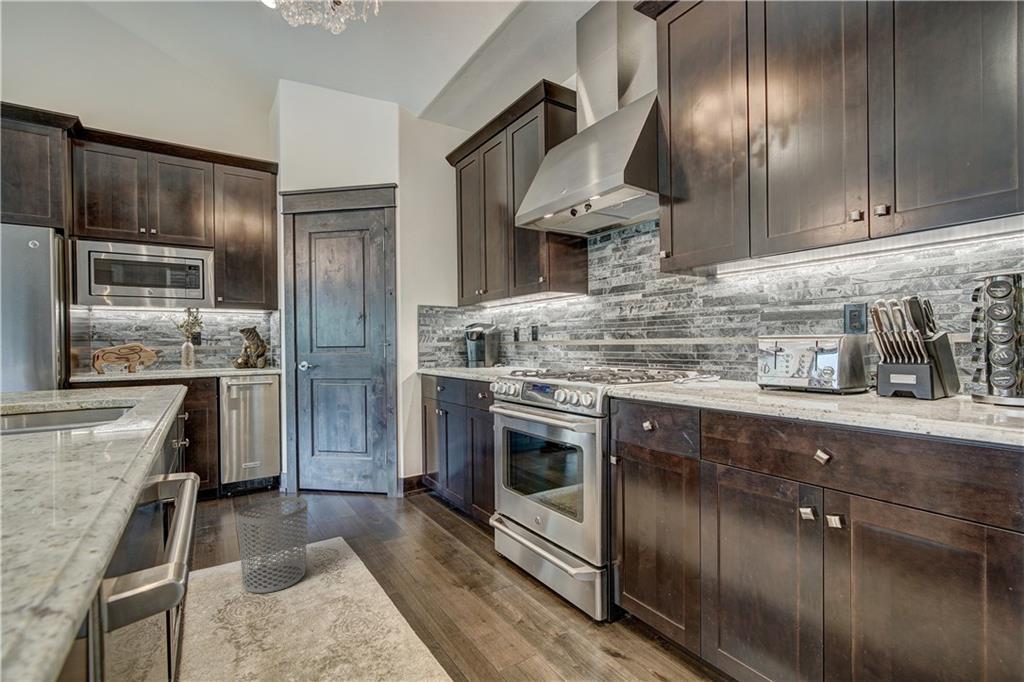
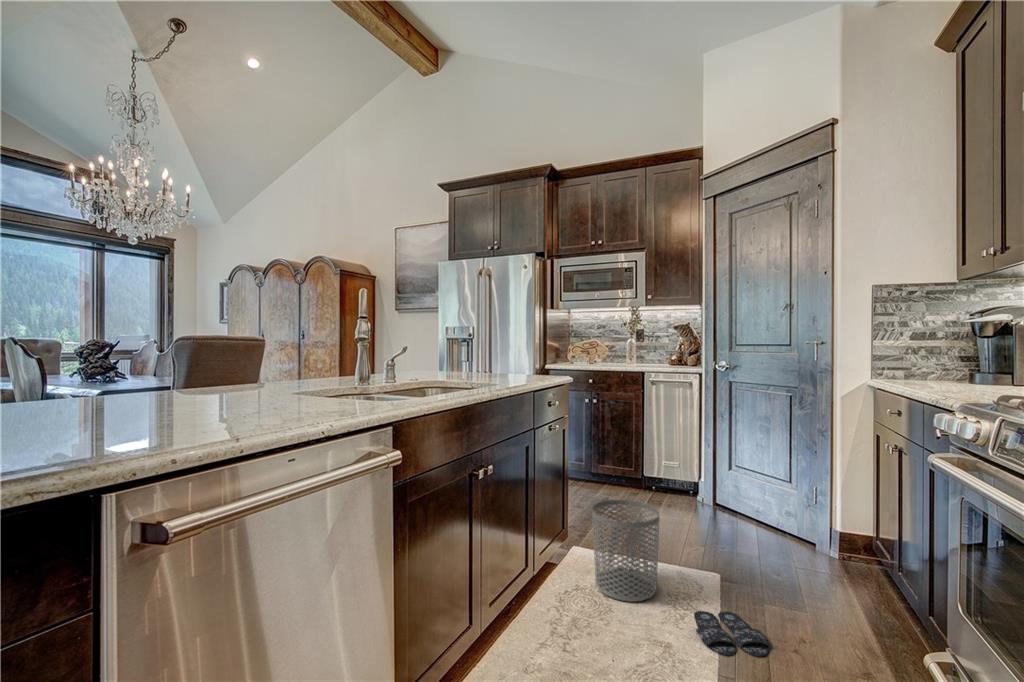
slippers: none [345,556,405,584] -> present [694,611,769,657]

